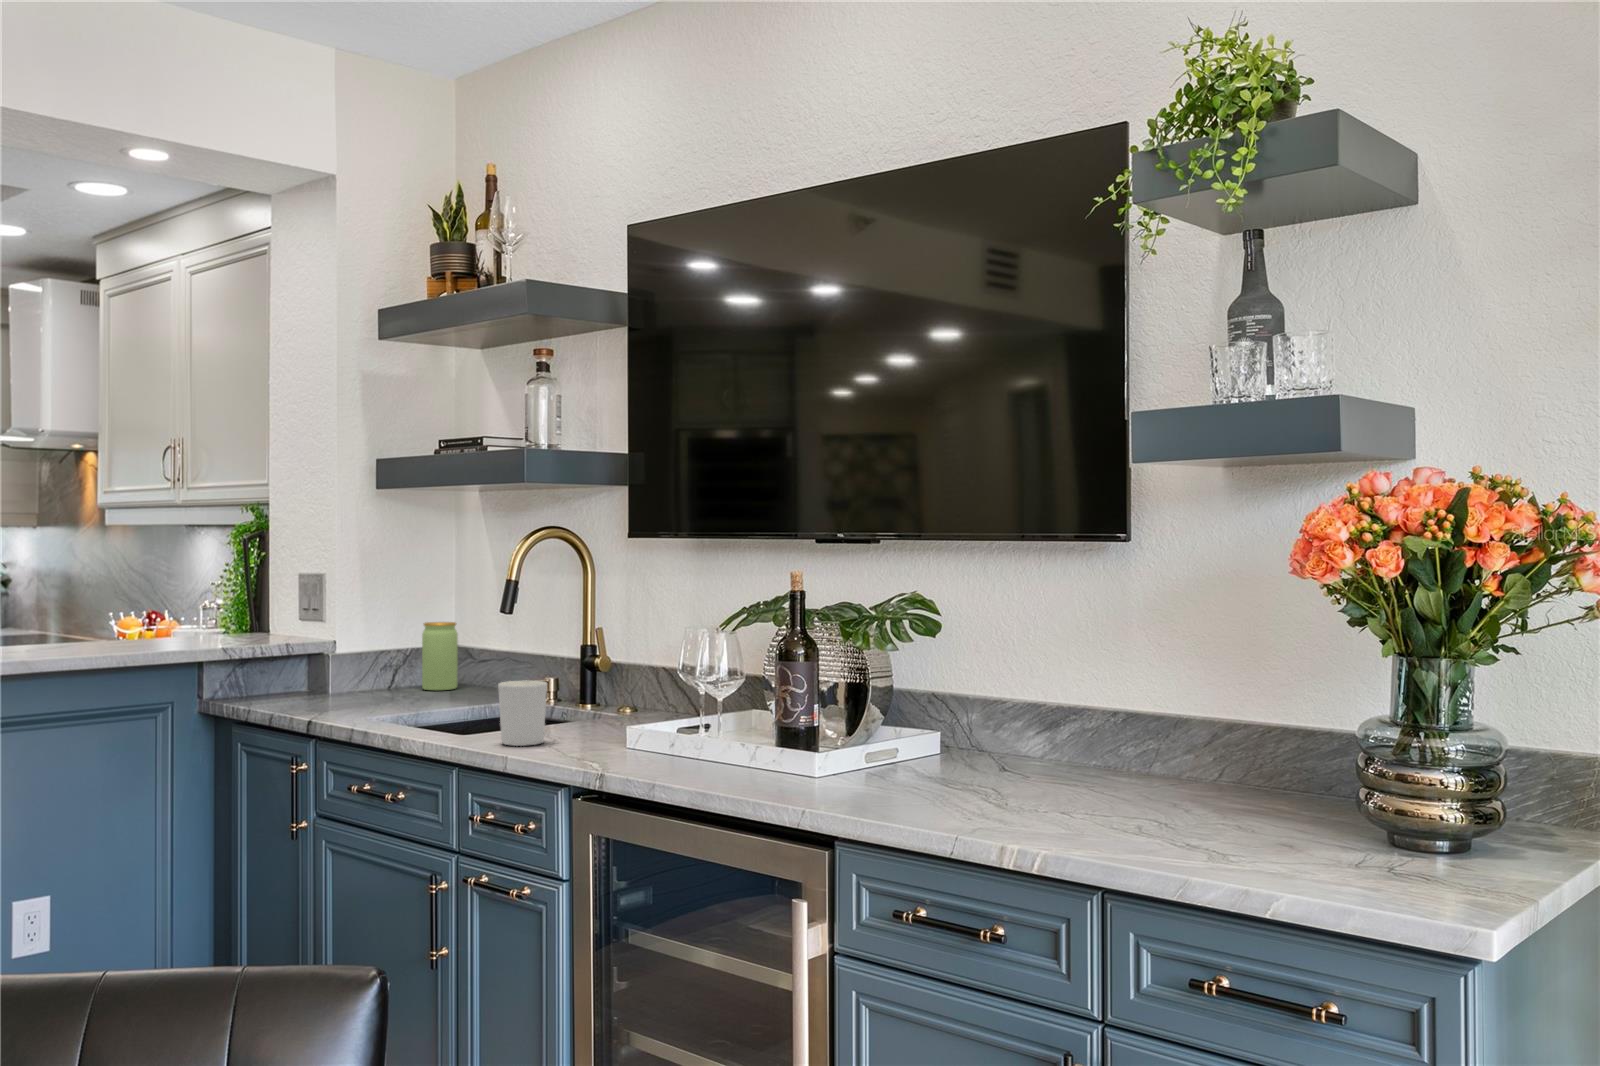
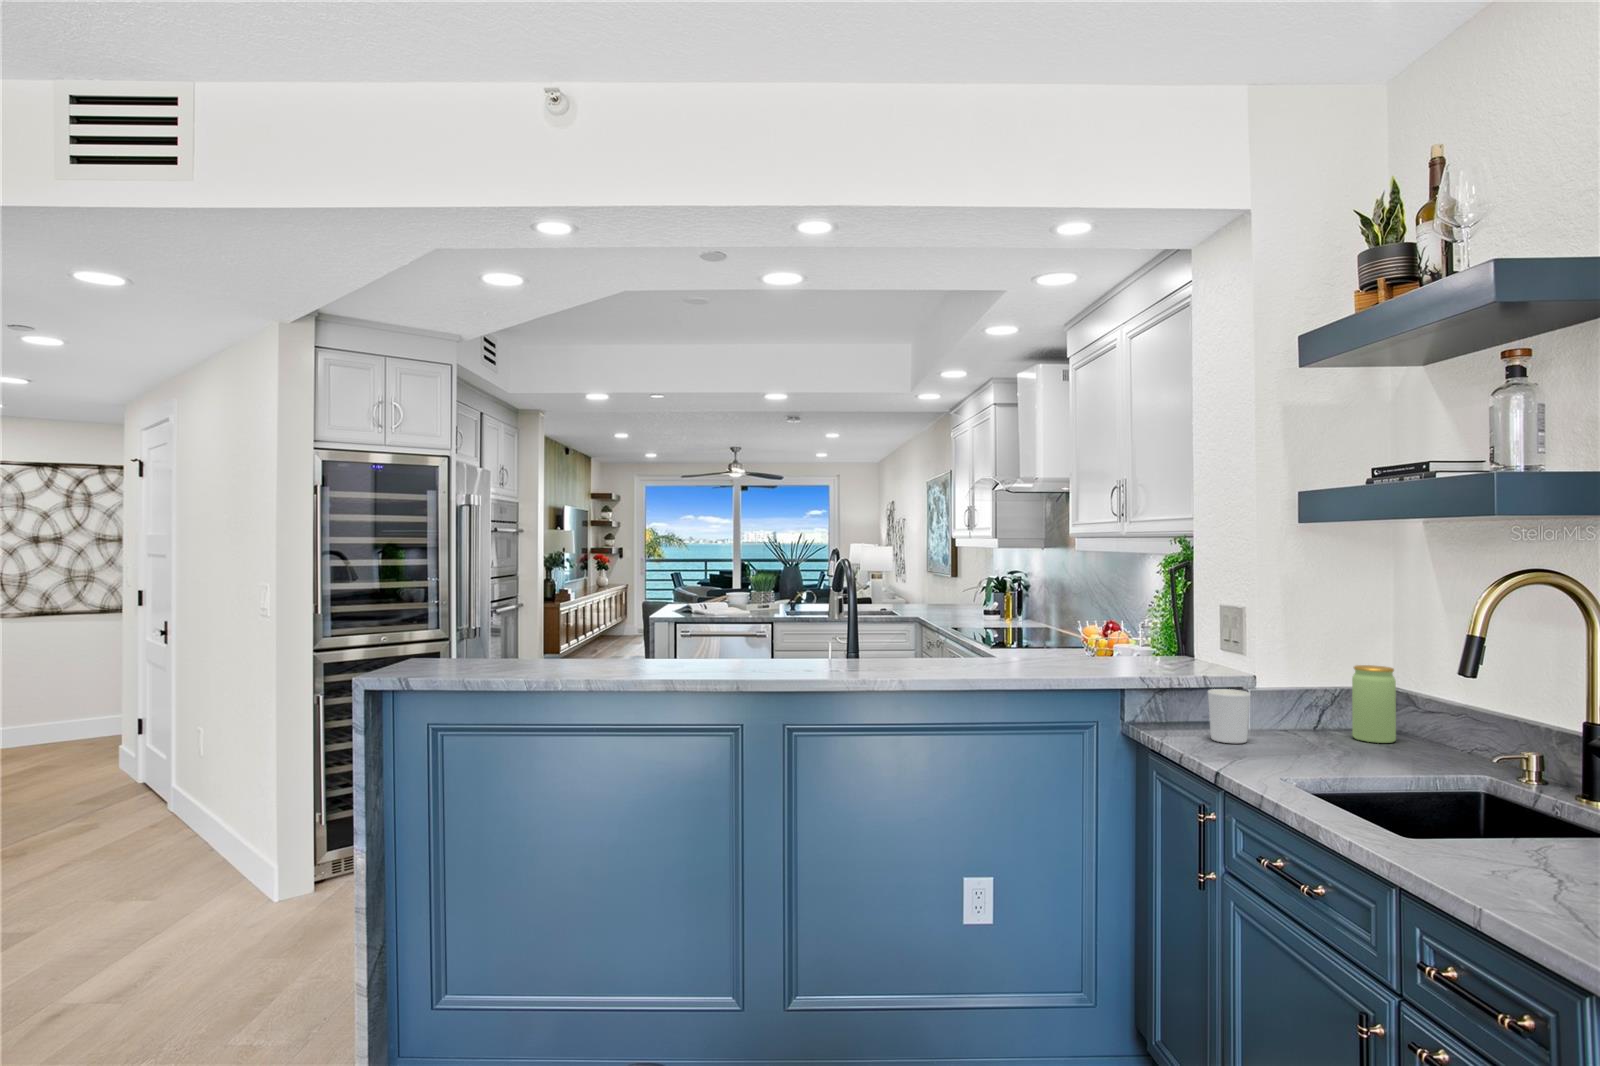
candle holder: present [498,681,547,746] -> present [1208,689,1250,743]

